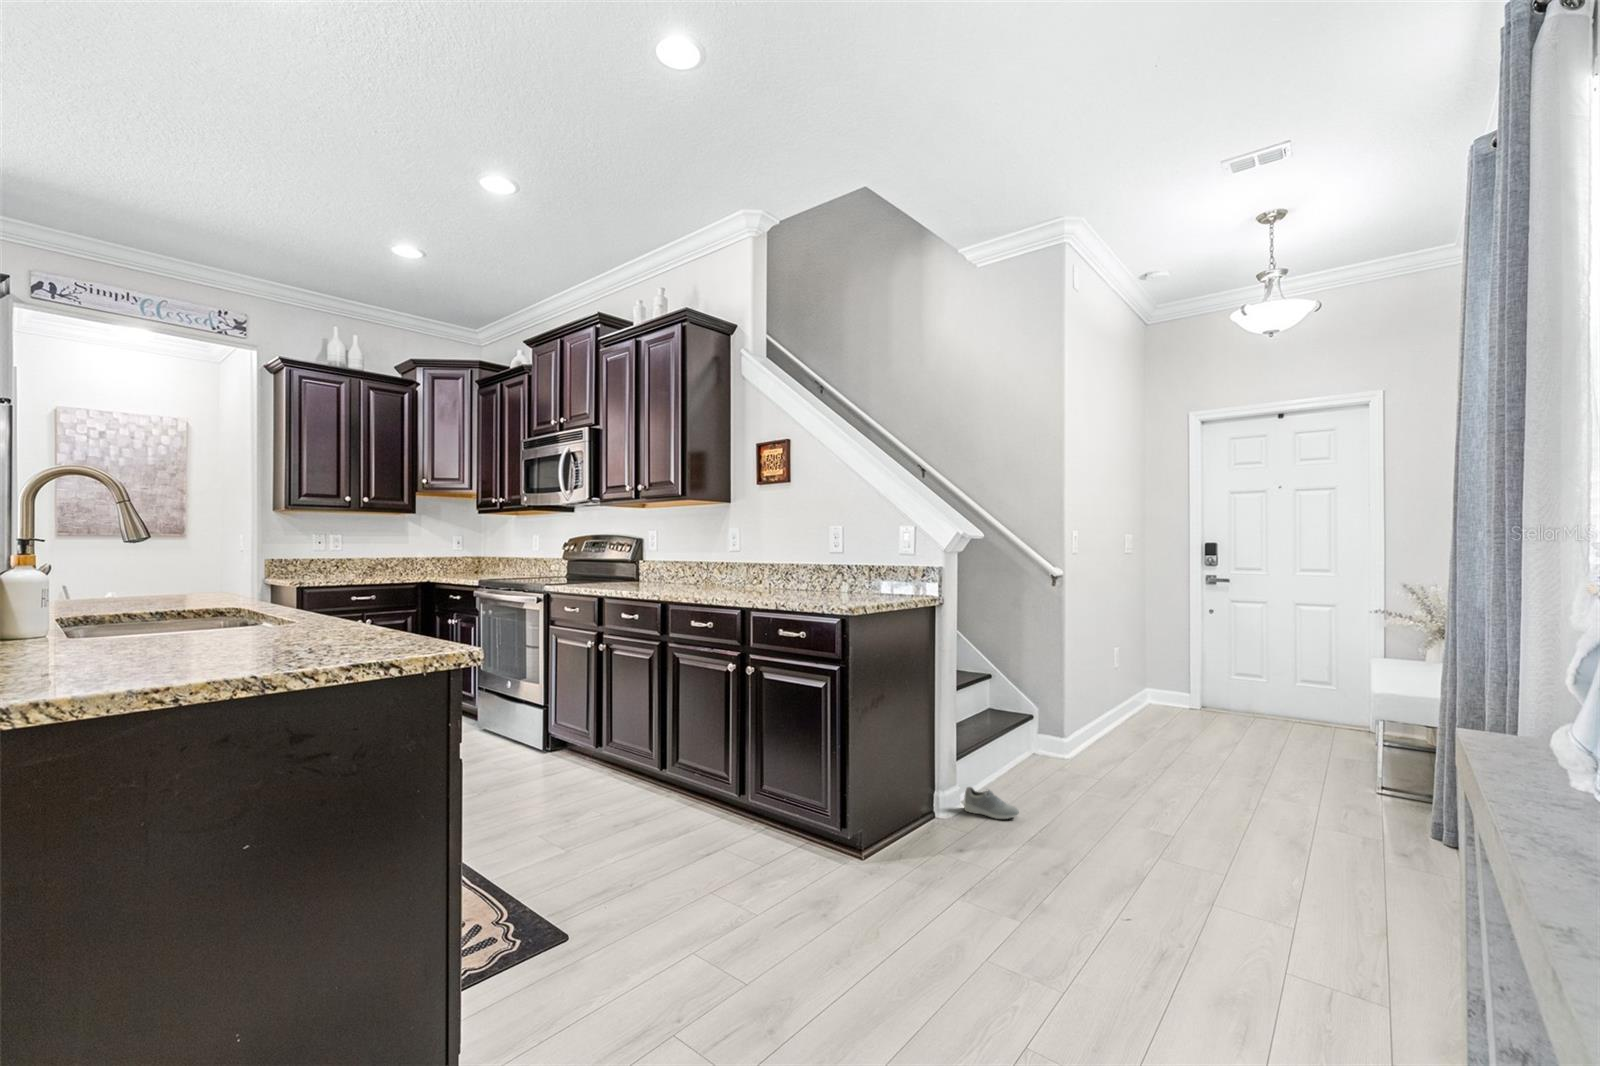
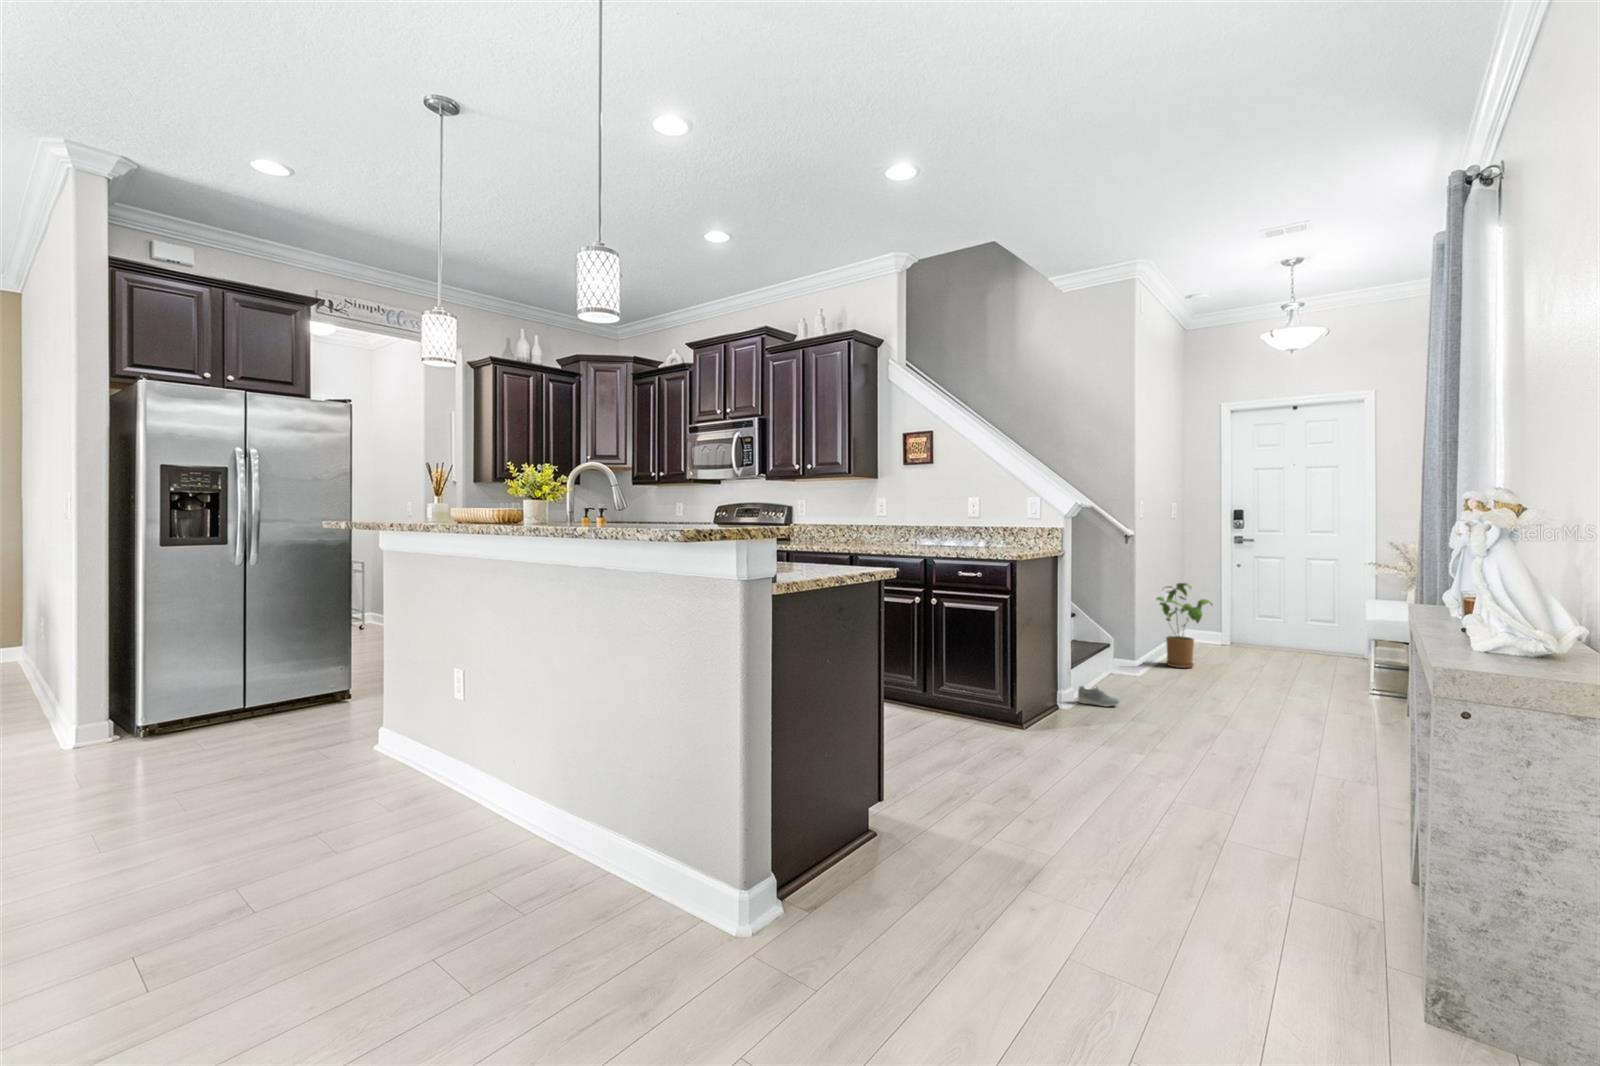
house plant: none [1096,636,1170,749] -> present [1157,583,1212,668]

